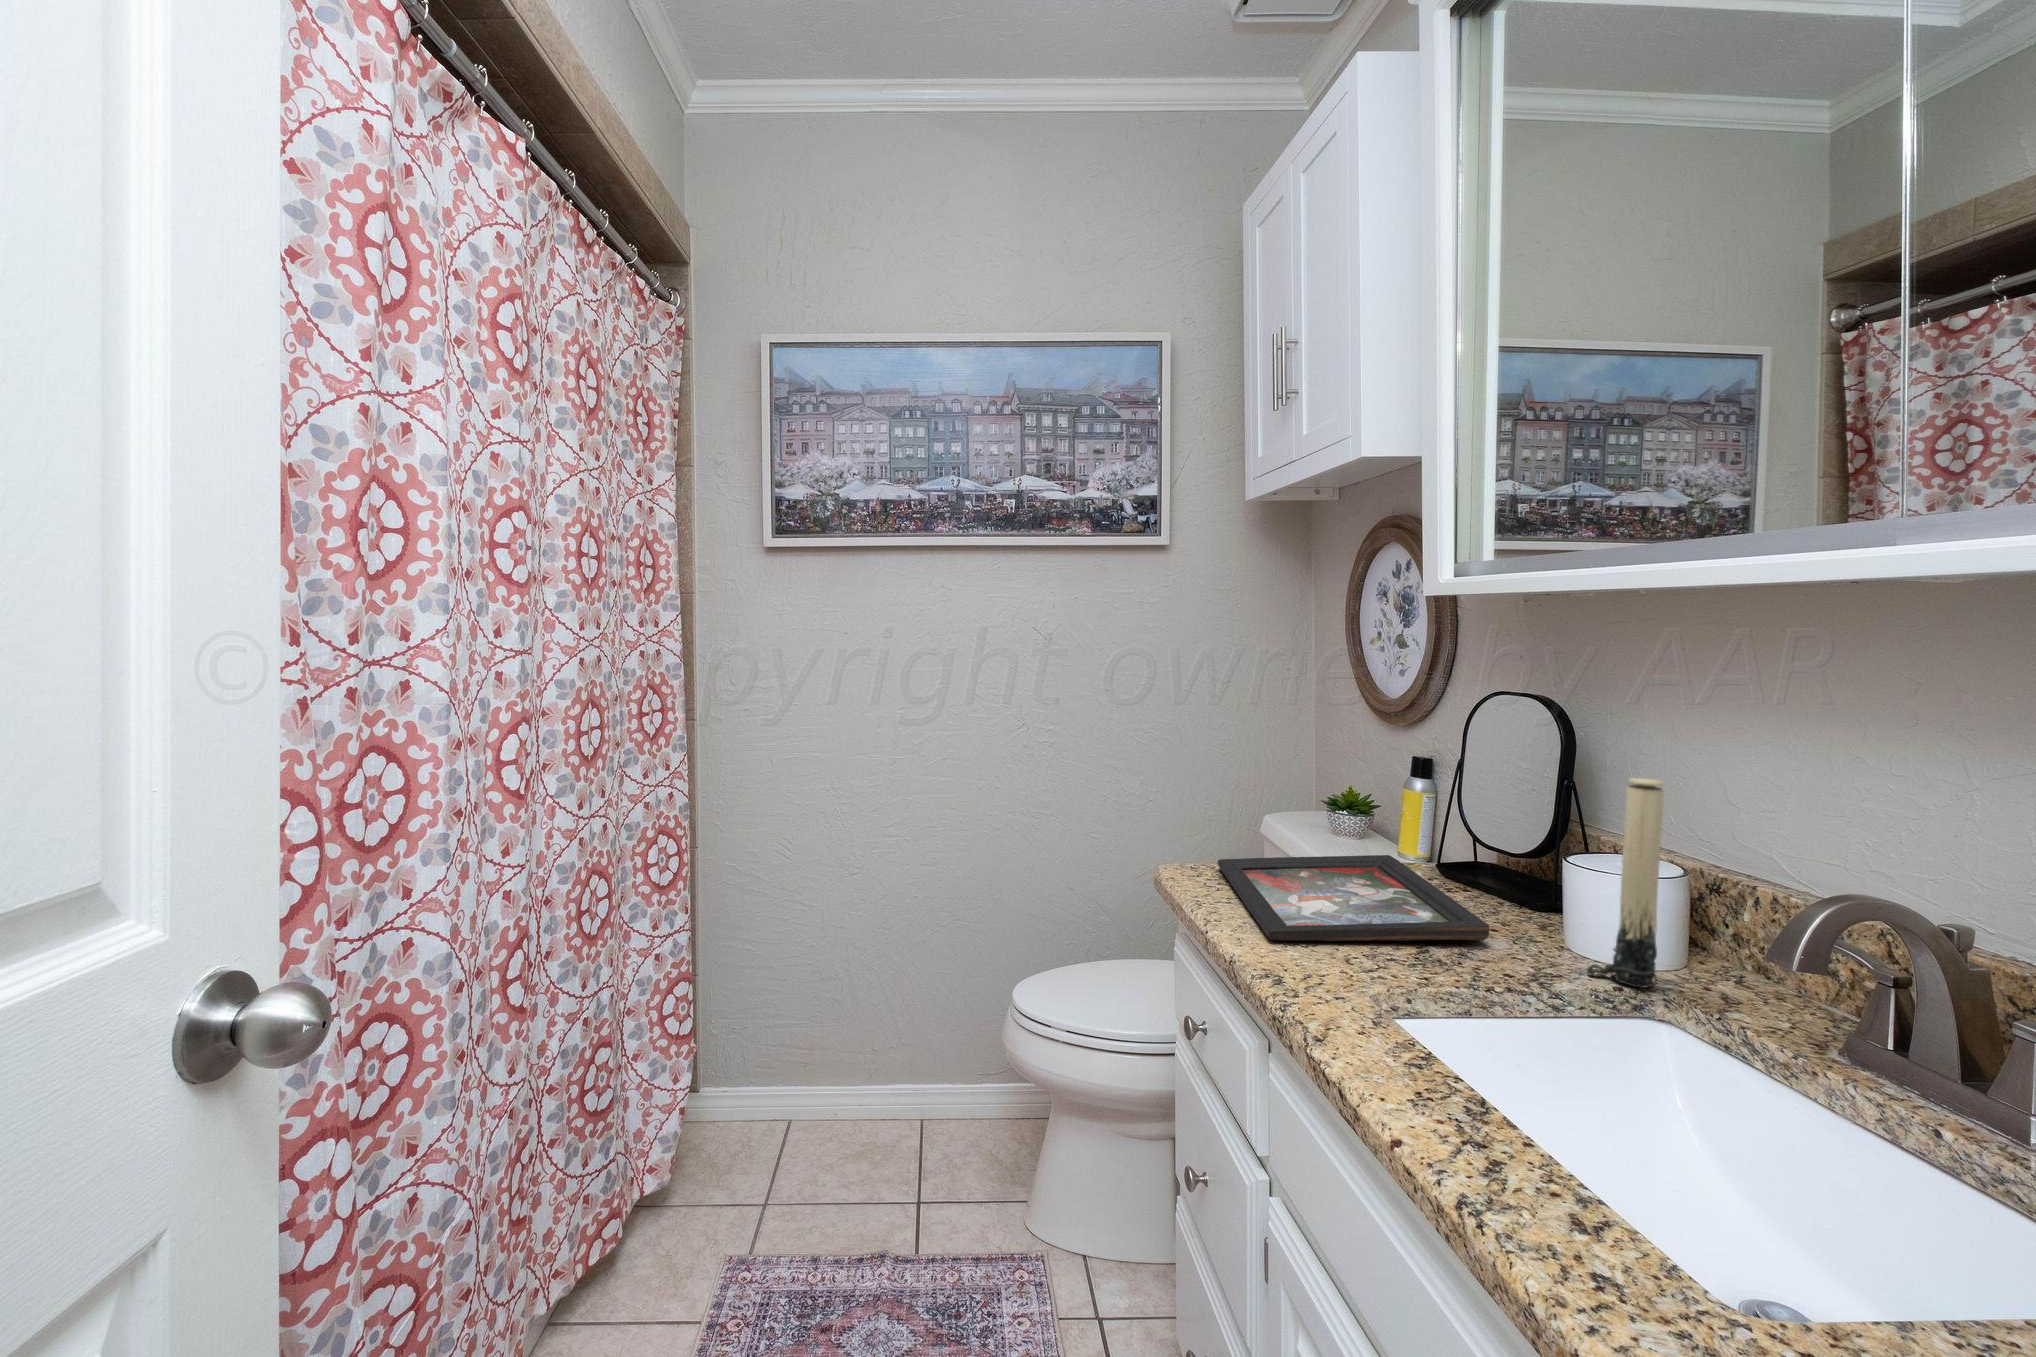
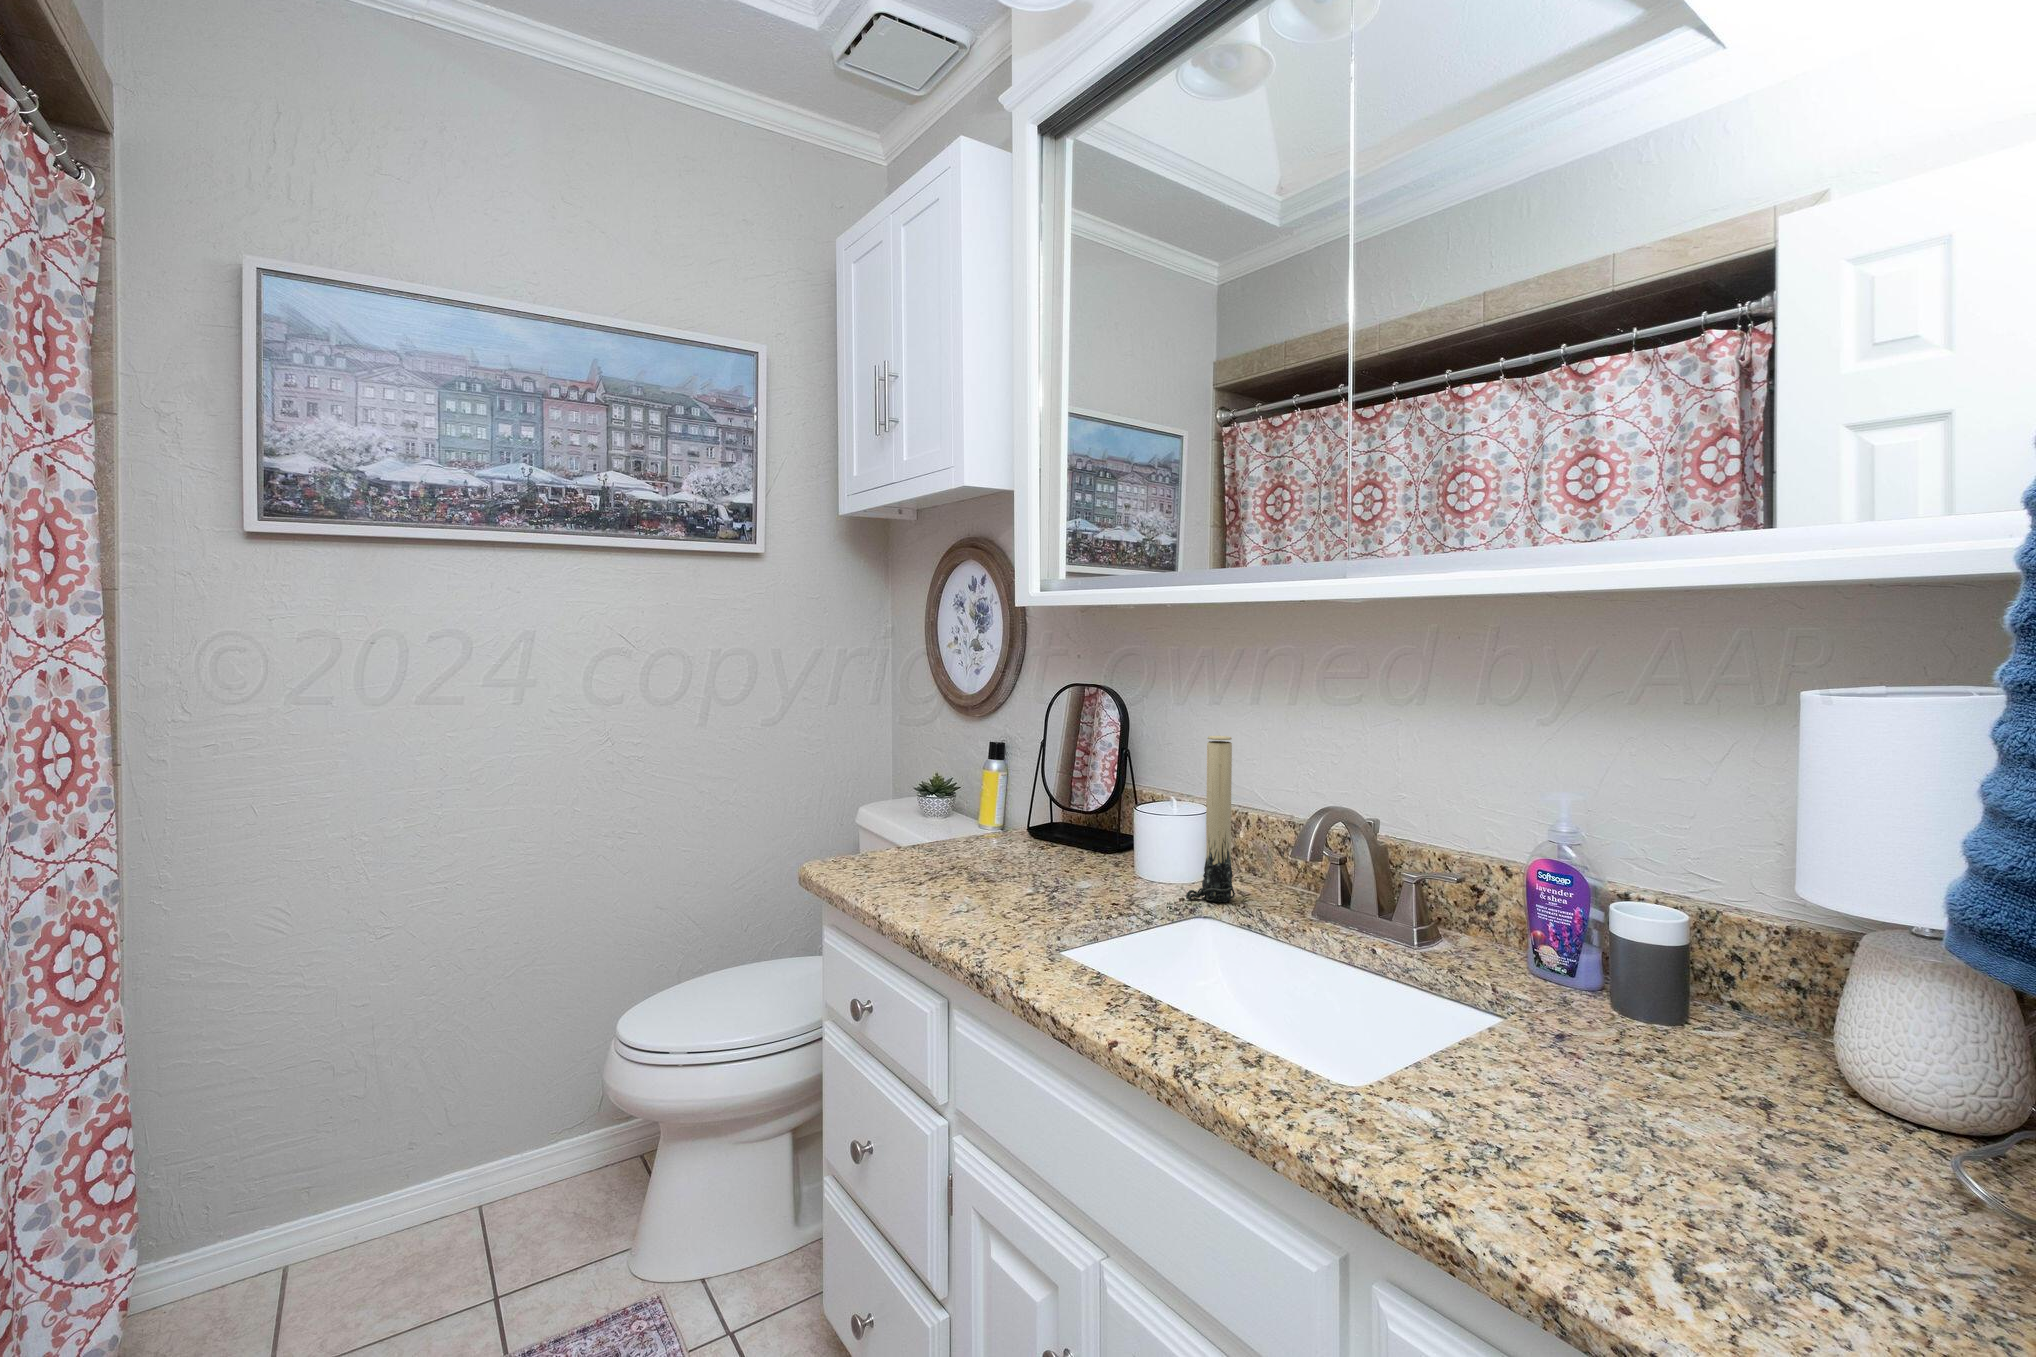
decorative tray: present [1218,855,1489,941] -> none [863,833,1112,914]

